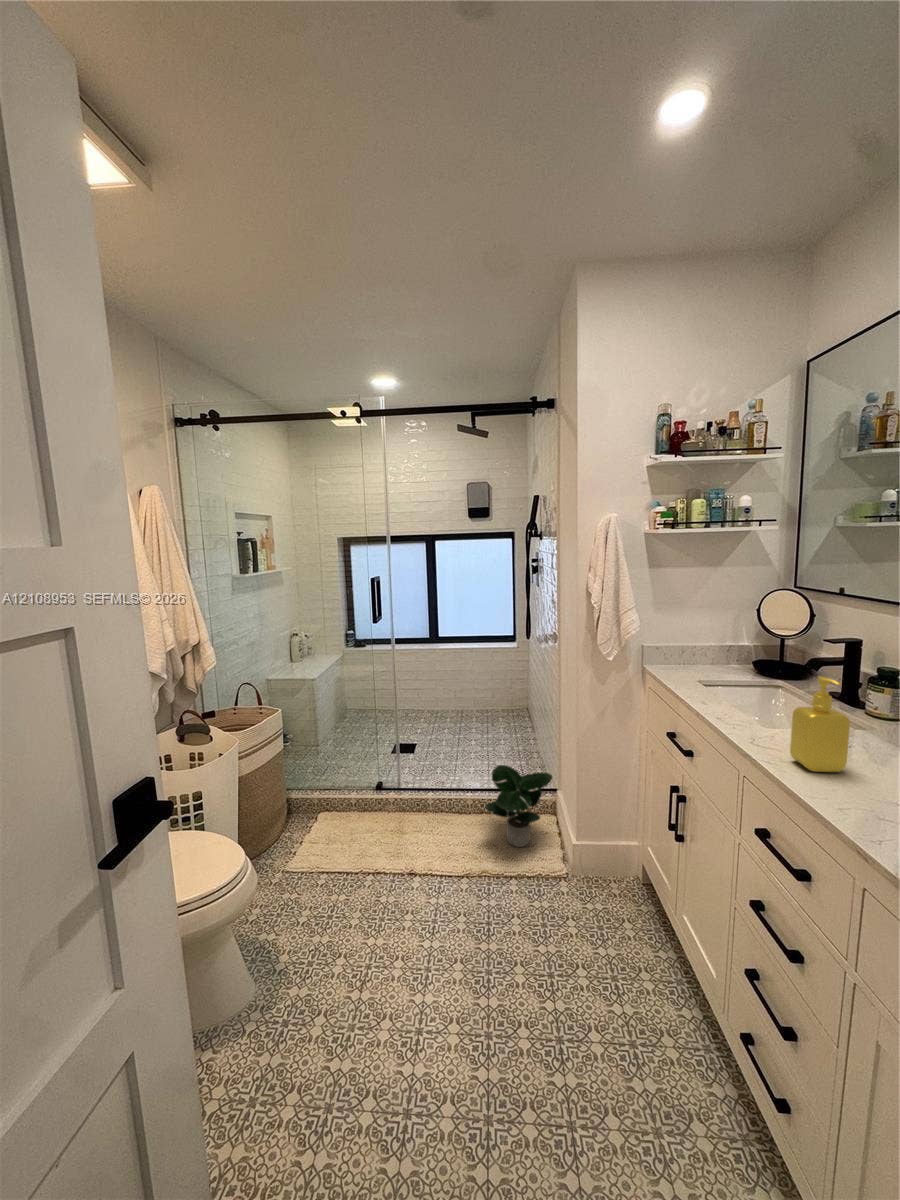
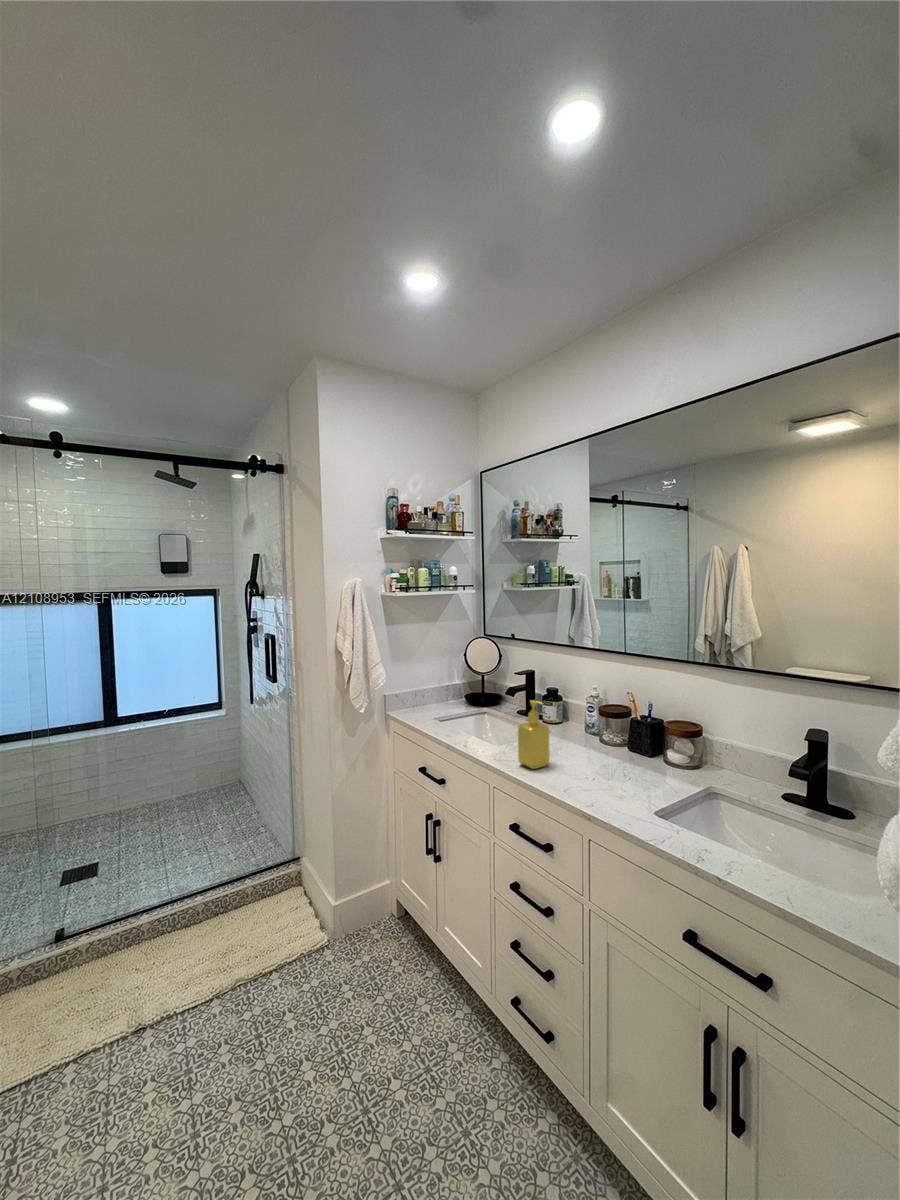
potted plant: present [486,765,553,847] -> none [231,842,304,937]

